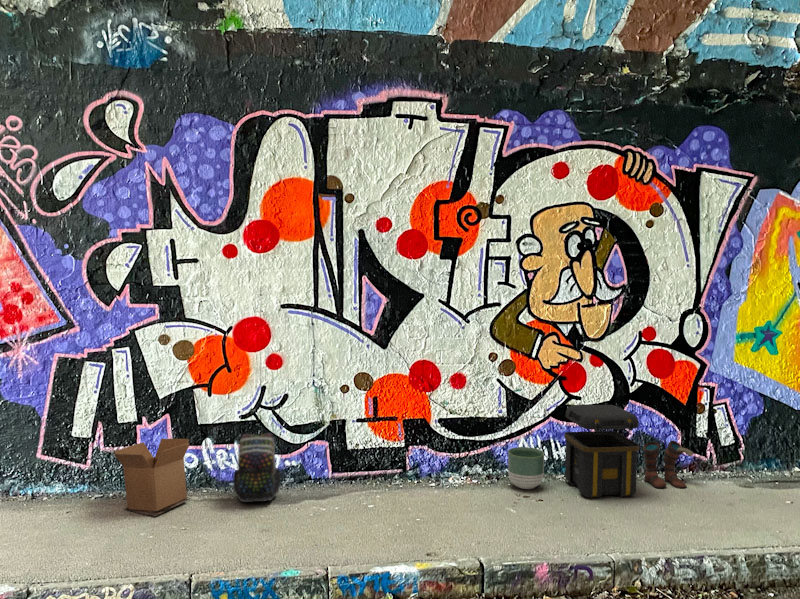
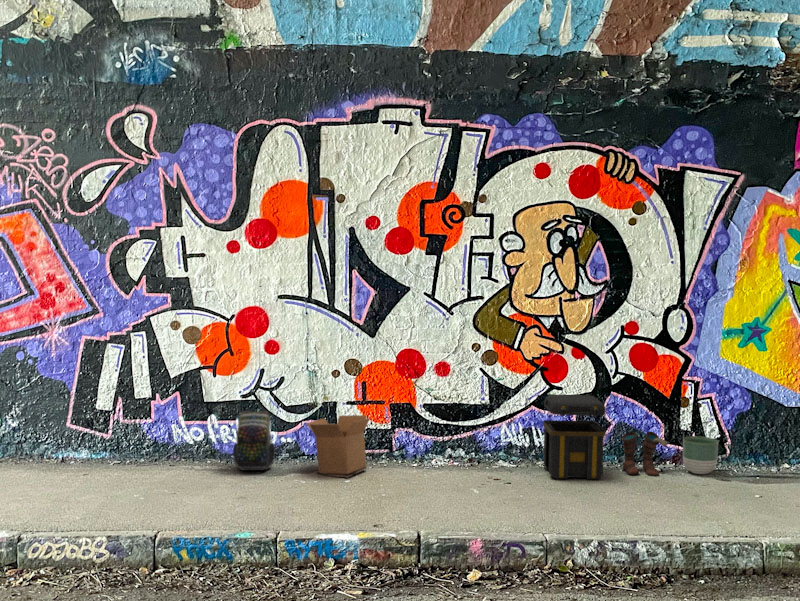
cardboard box: present [114,438,189,516] -> present [307,415,370,477]
planter: present [508,447,544,489] -> present [683,436,718,474]

